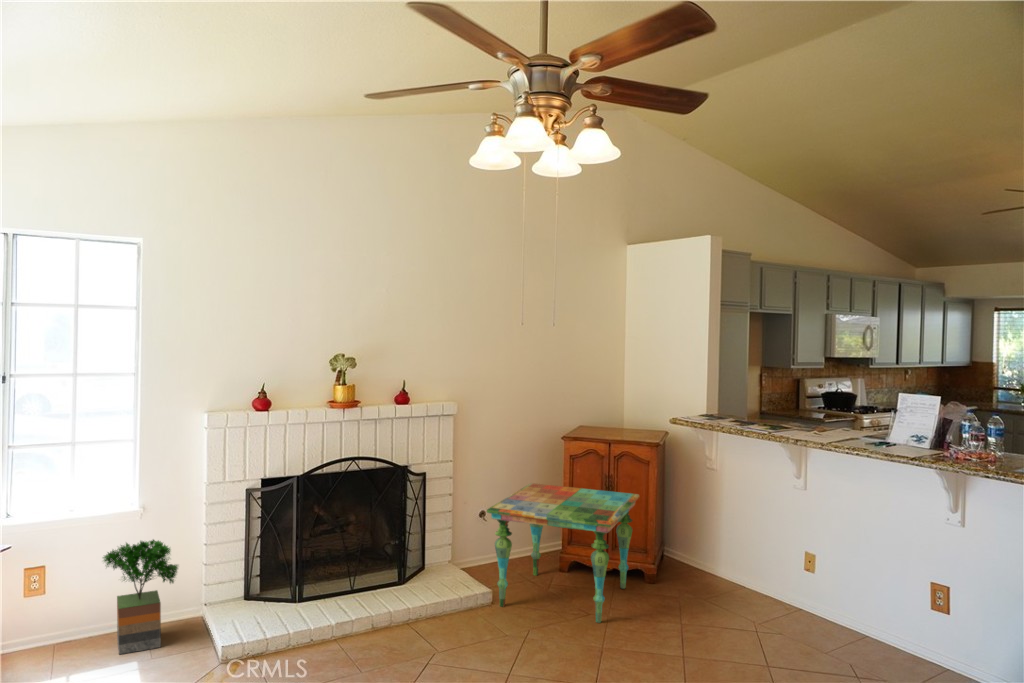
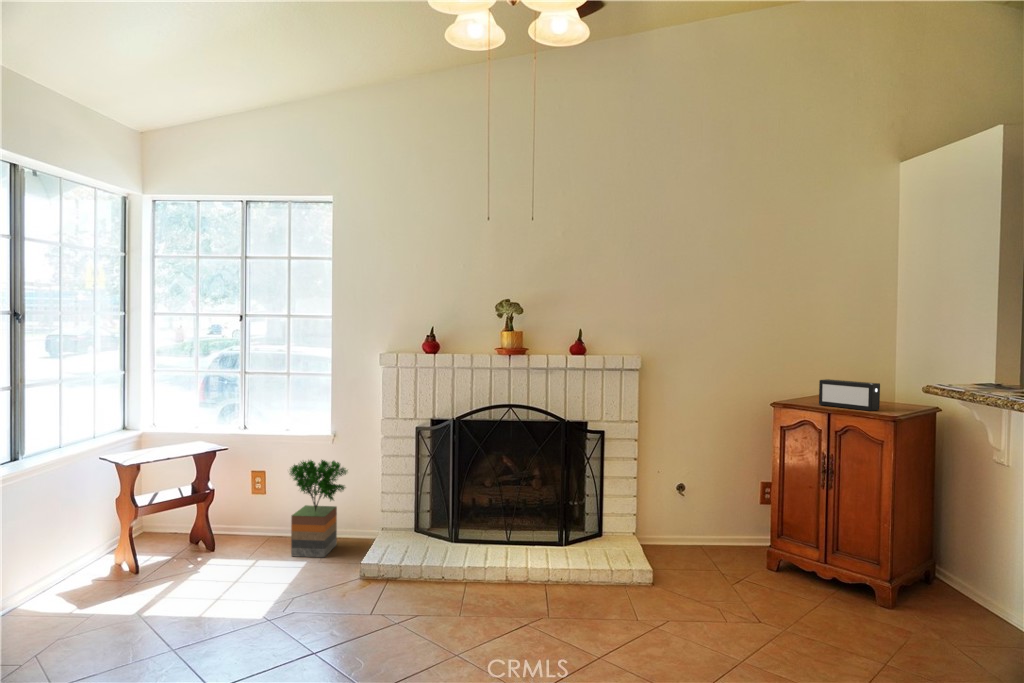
speaker: none [601,413,643,437] -> present [819,379,880,411]
side table: present [487,483,639,623] -> none [643,457,867,644]

